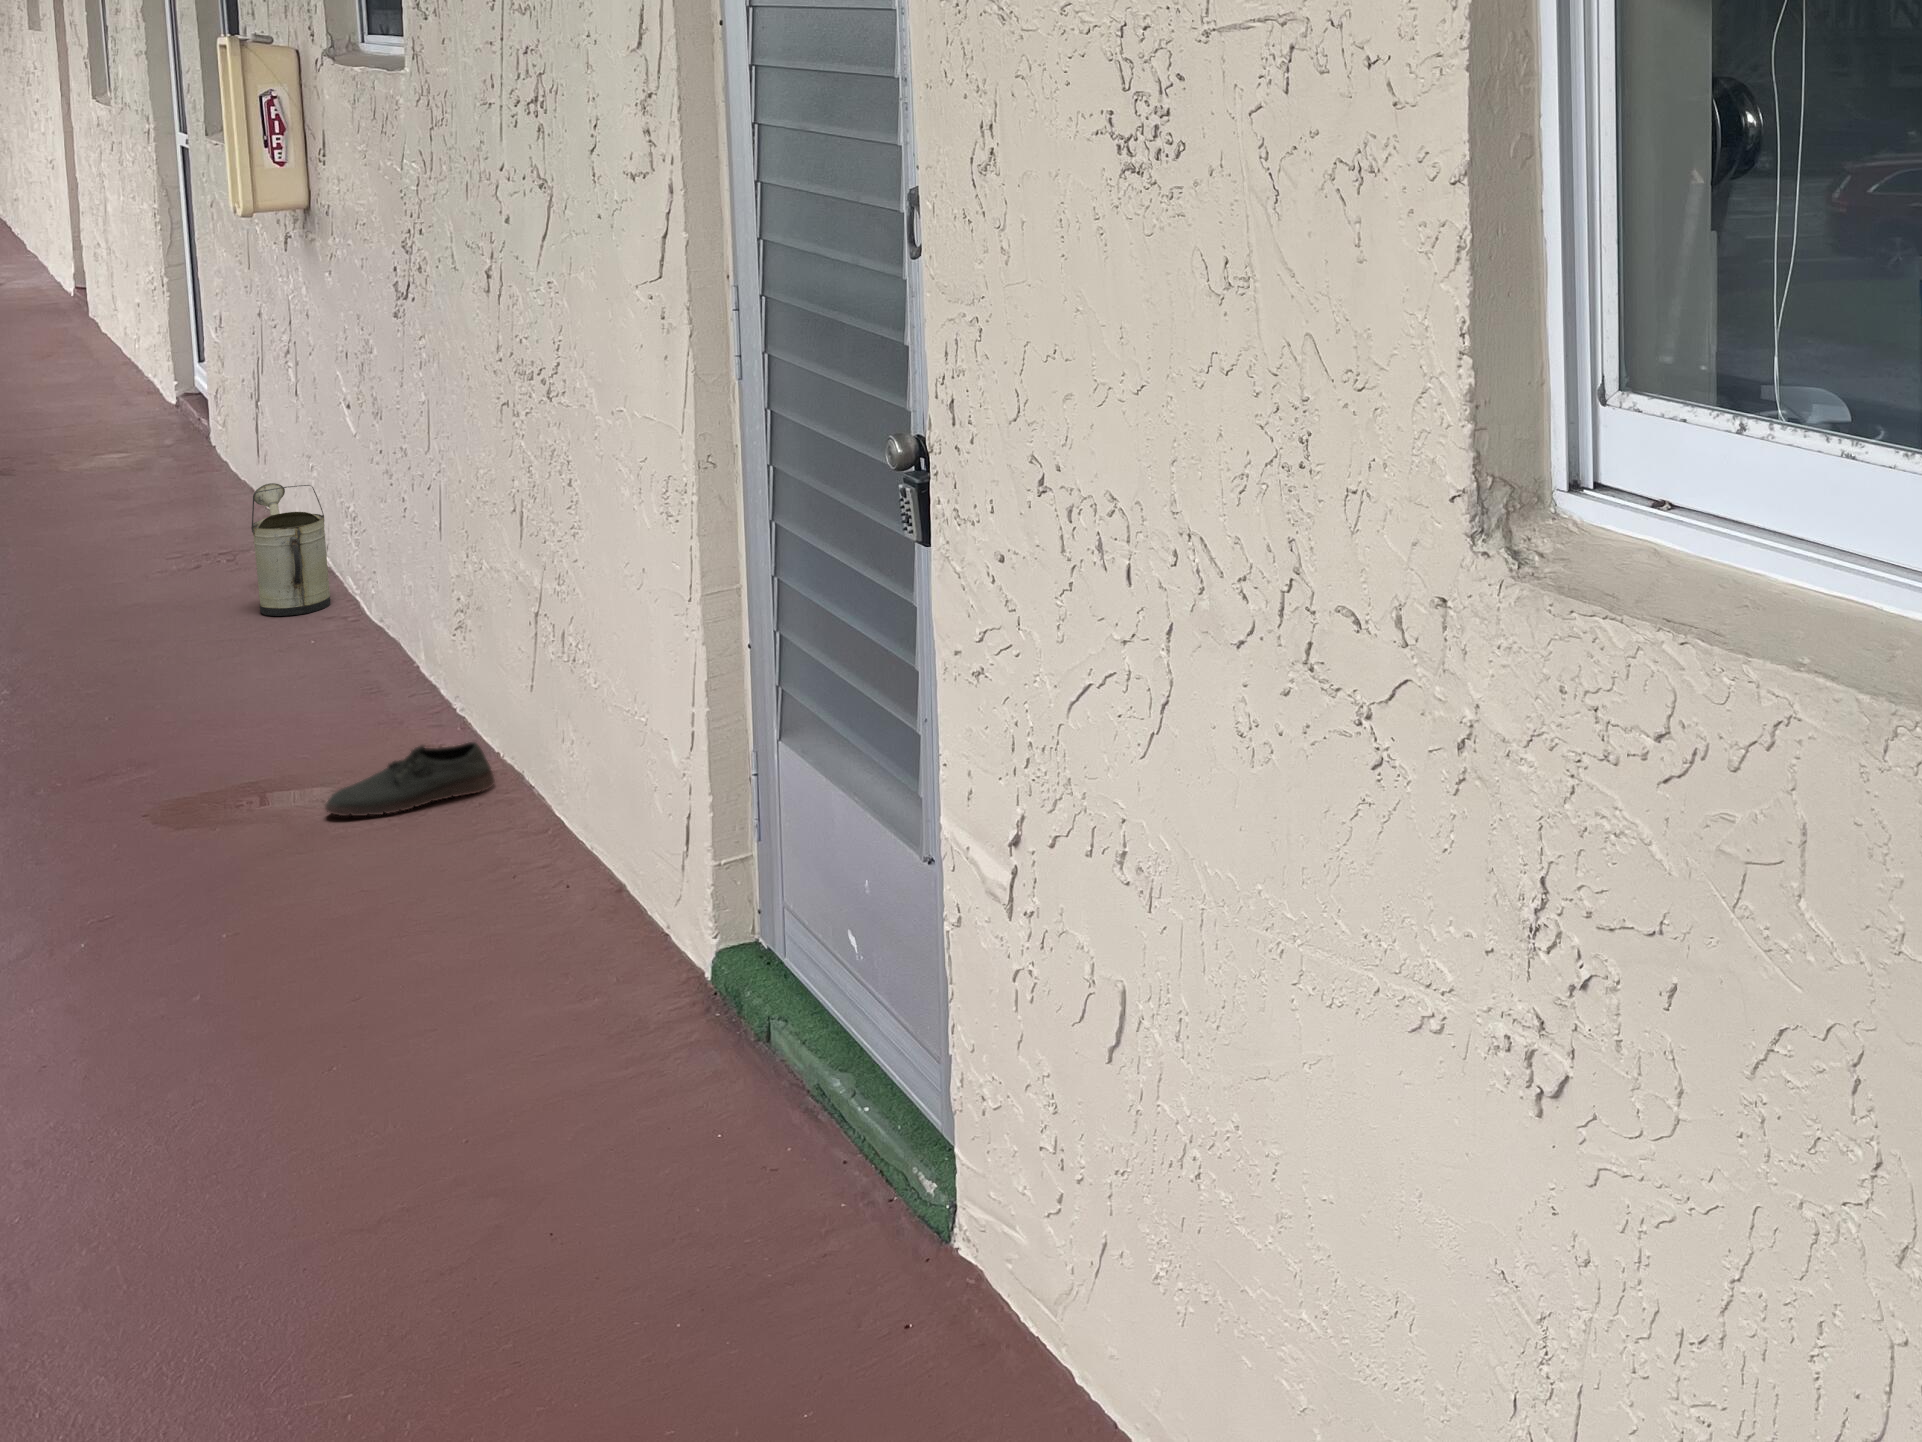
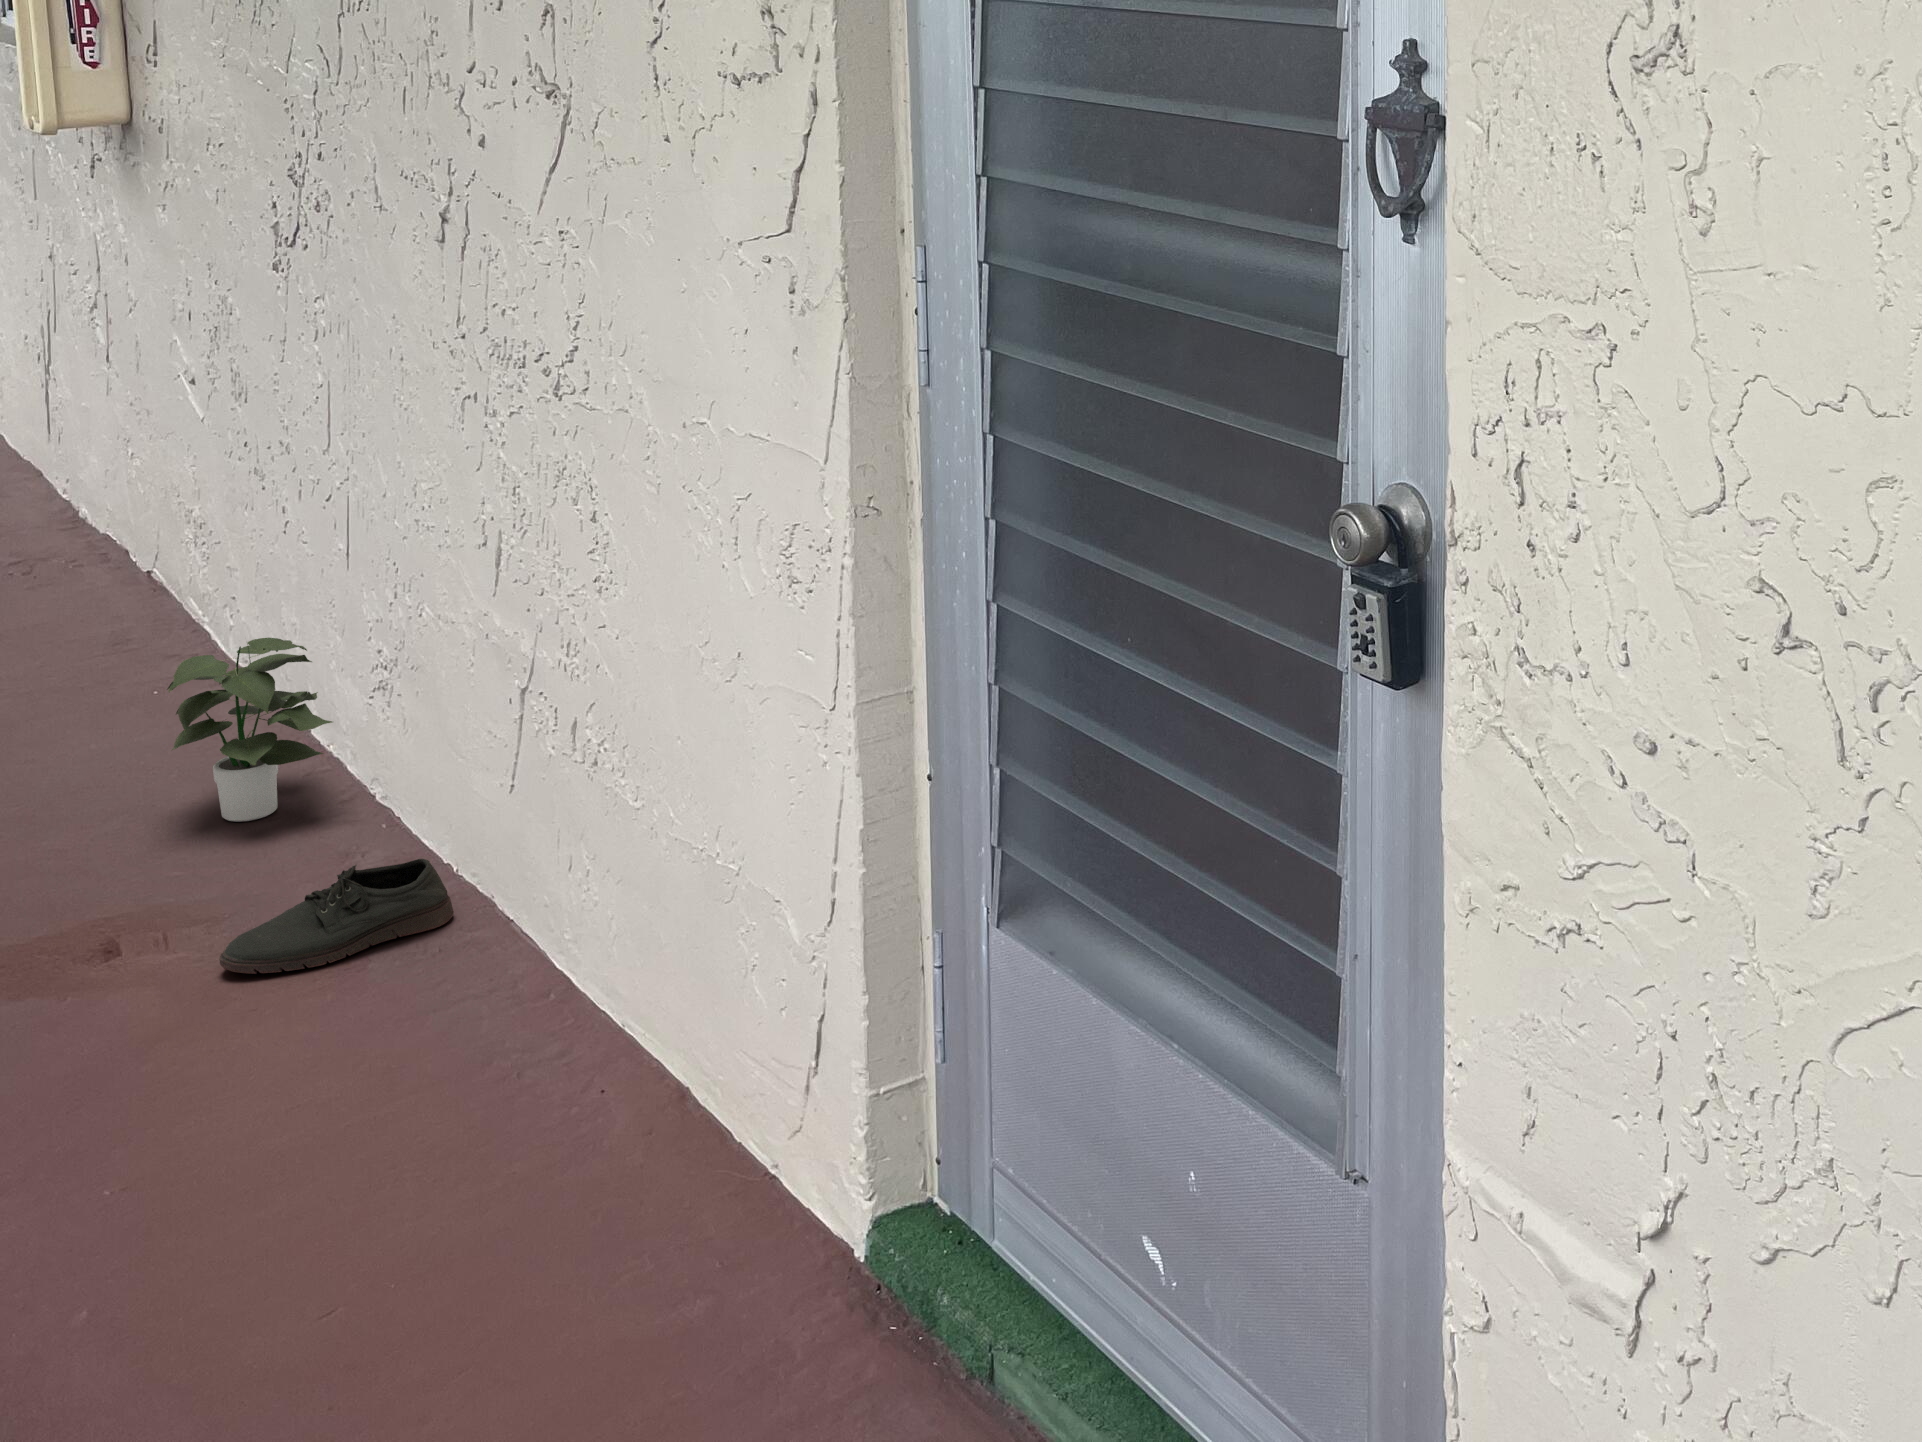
watering can: present [251,483,331,616] -> none [60,482,170,657]
potted plant: none [306,587,426,724] -> present [167,638,332,822]

